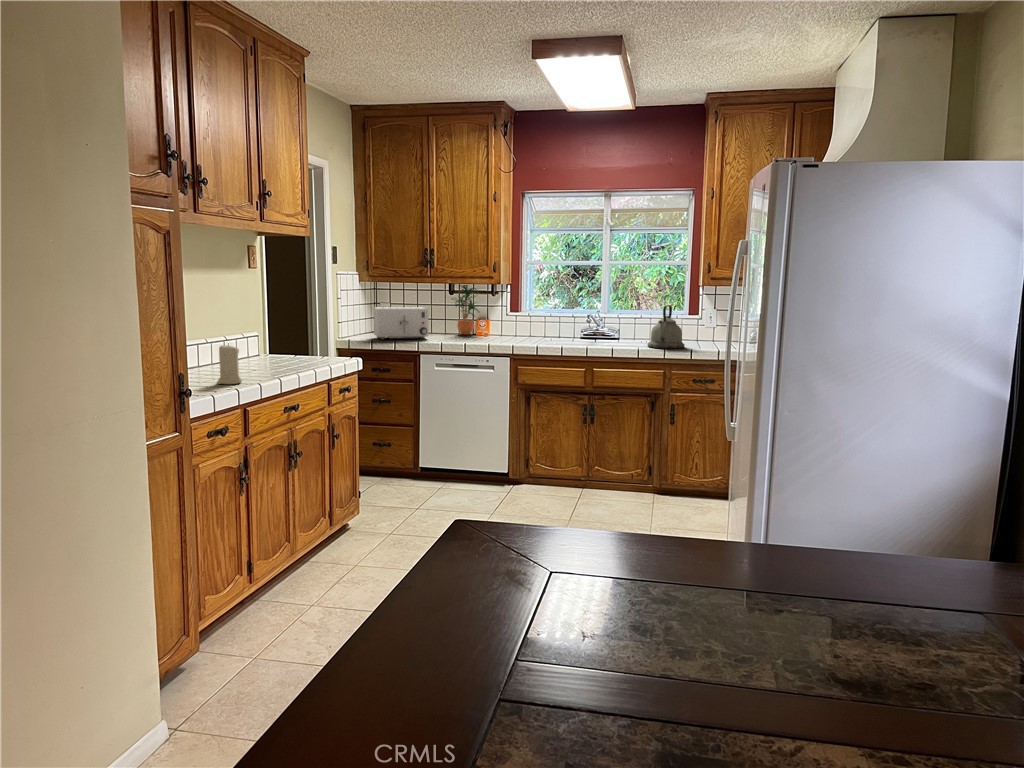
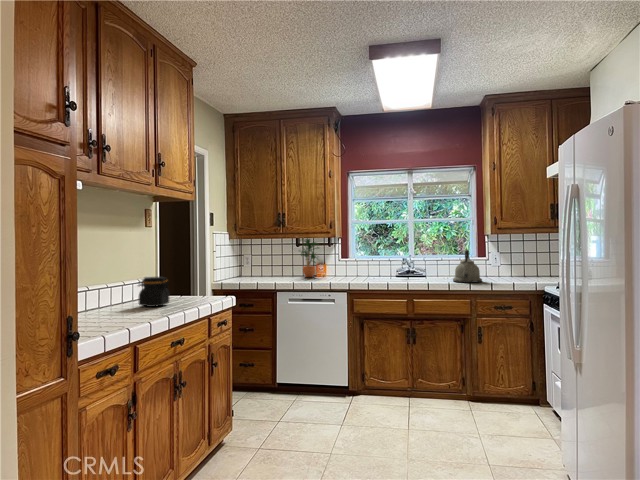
toaster: present [374,307,428,340] -> none [241,257,283,282]
jar: none [243,332,281,367] -> present [138,277,170,307]
candle: present [217,345,242,384] -> none [109,286,134,324]

